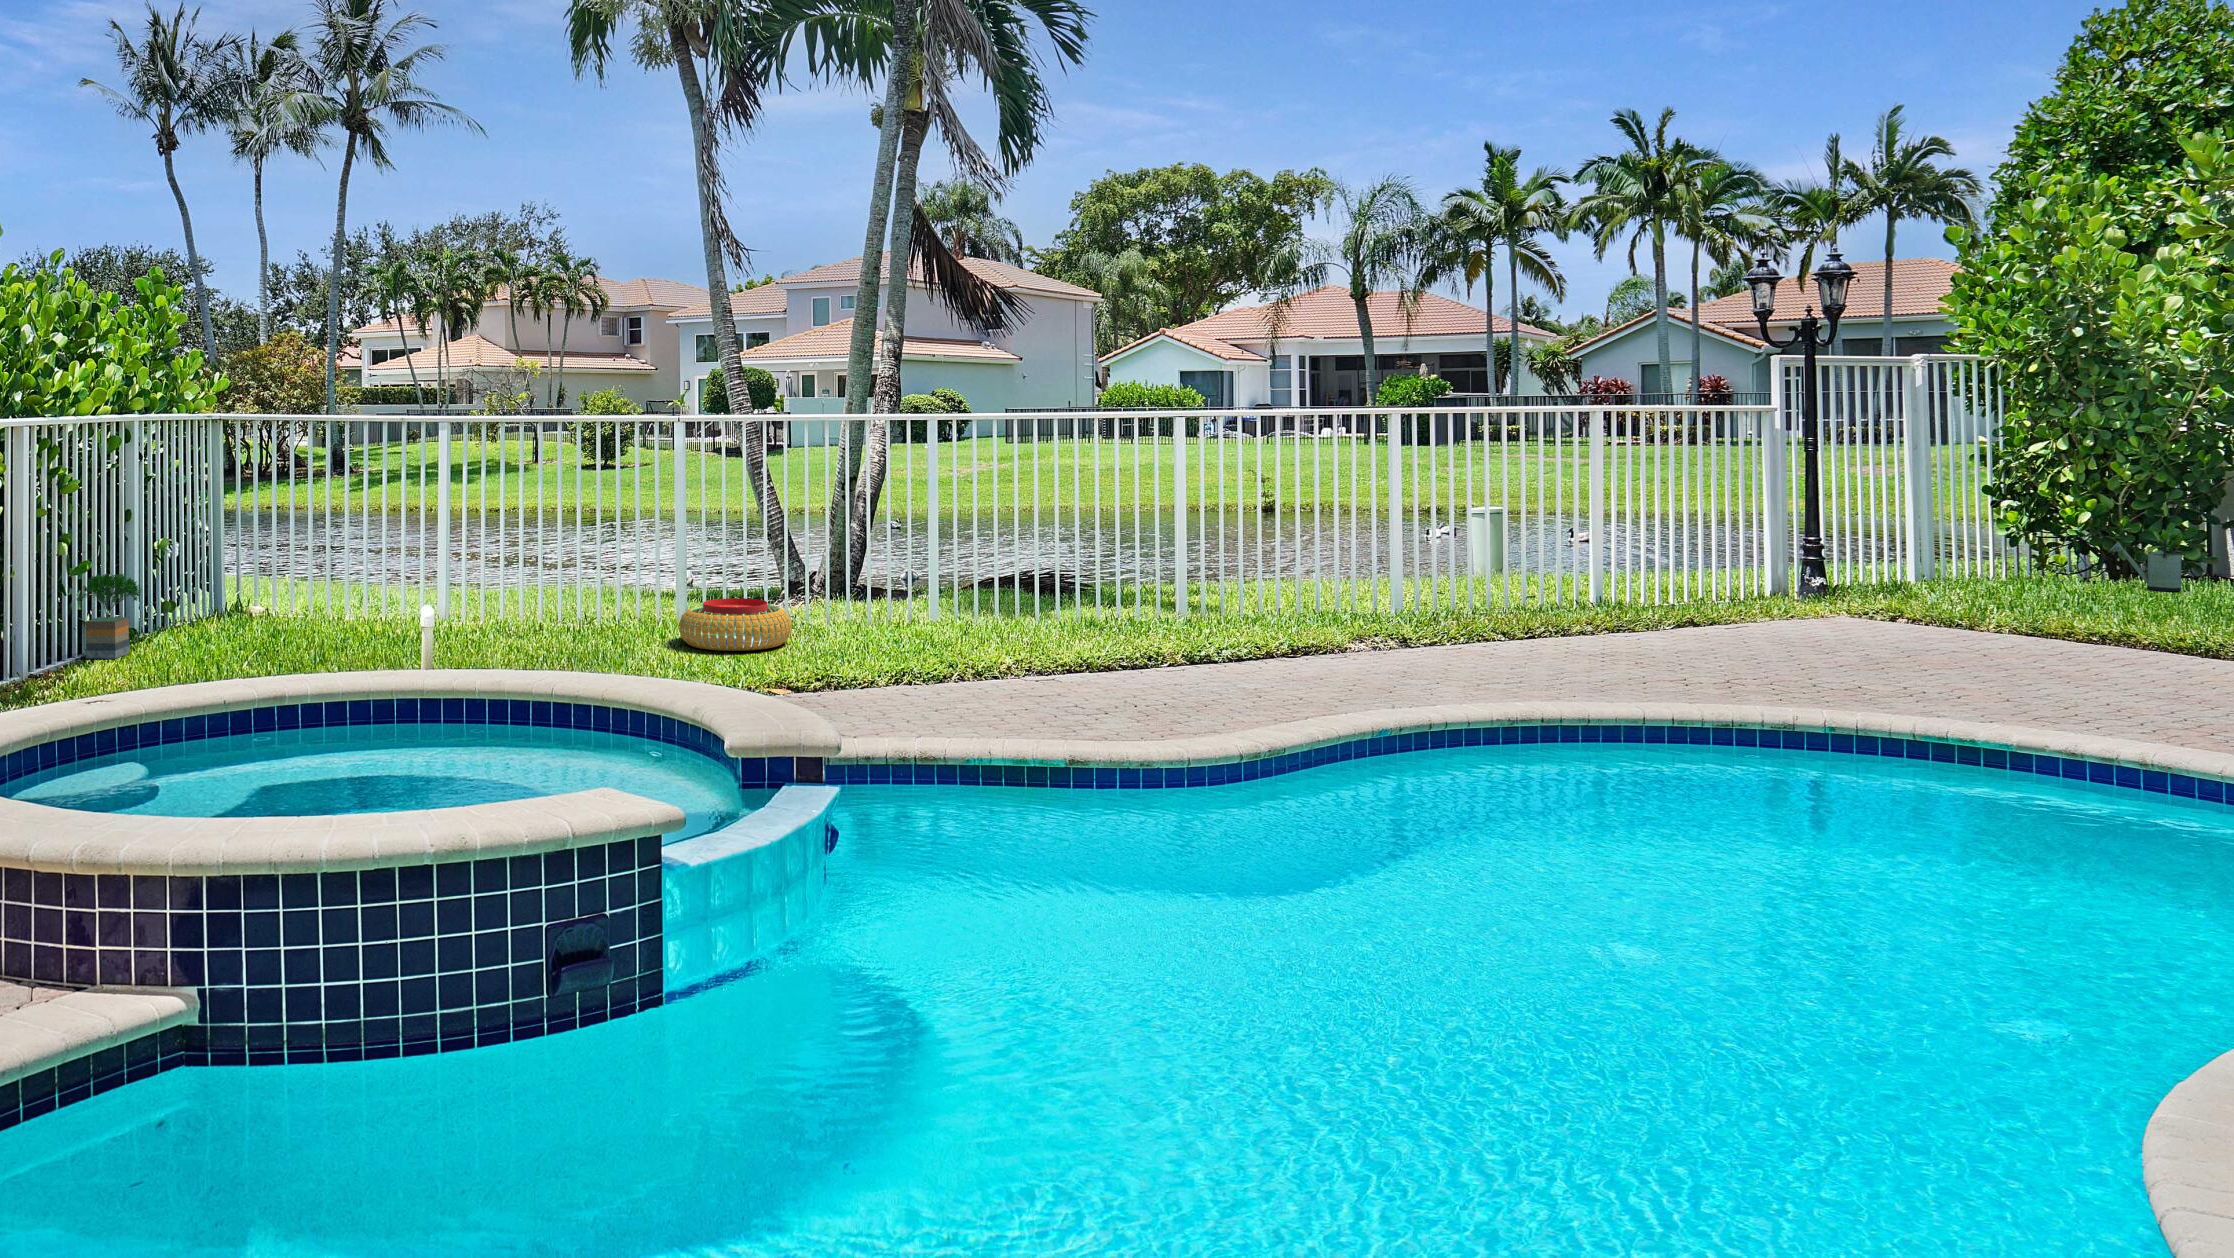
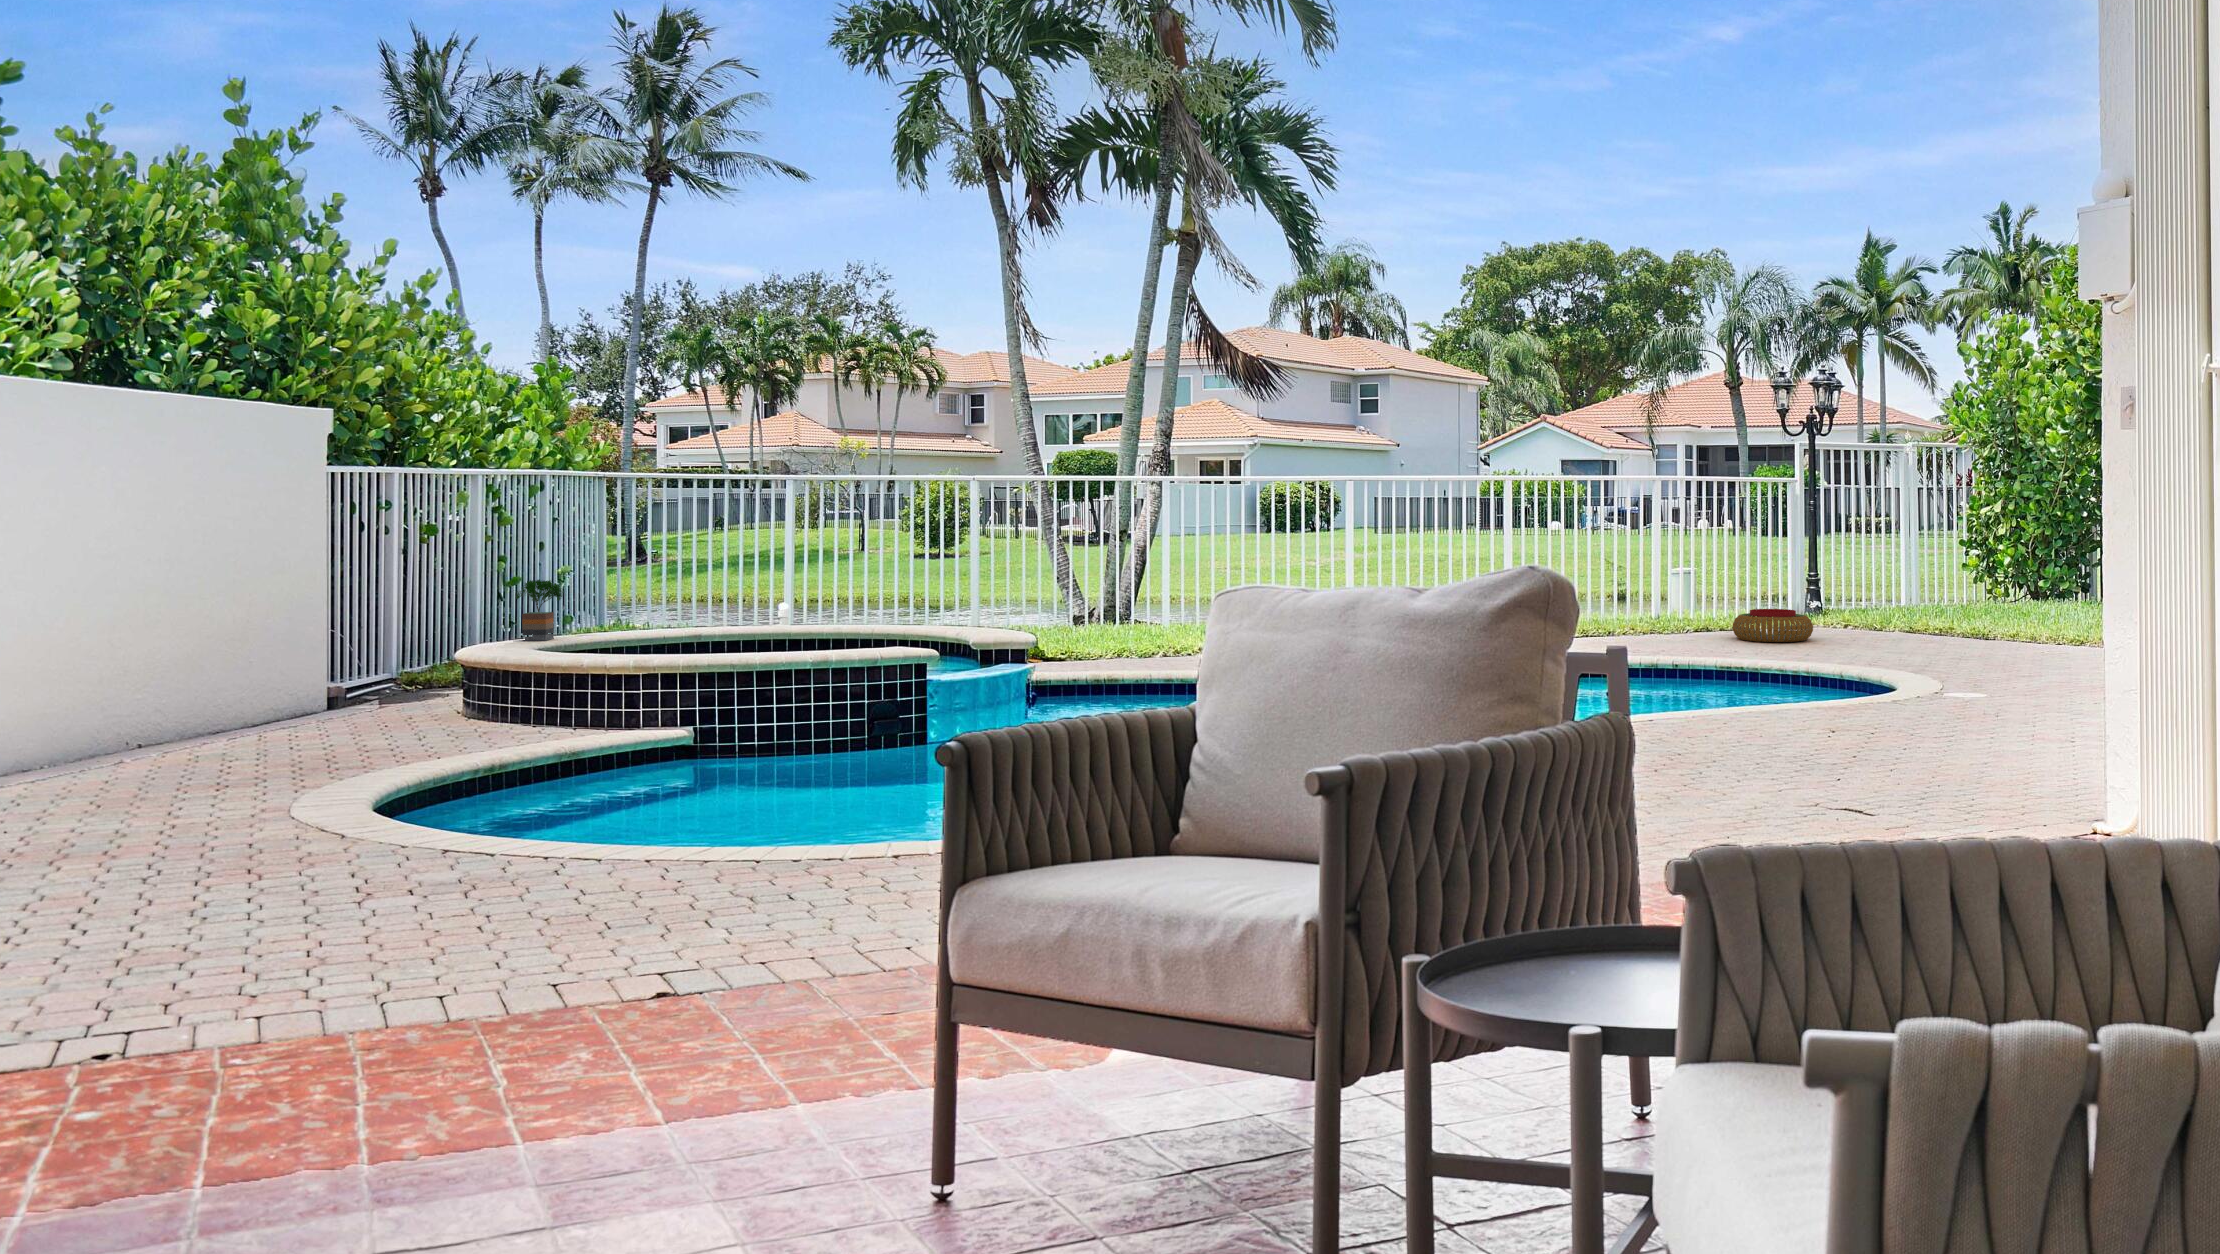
watering can: present [2110,539,2183,591] -> none [2016,570,2058,606]
pouf: present [679,598,792,651] -> present [1733,609,1813,642]

